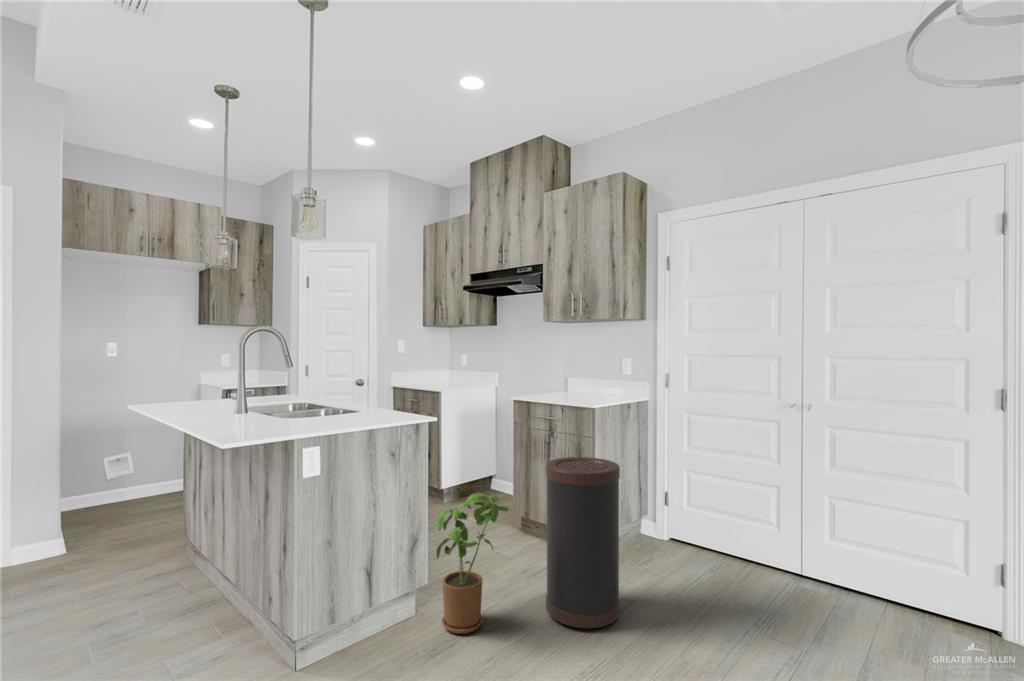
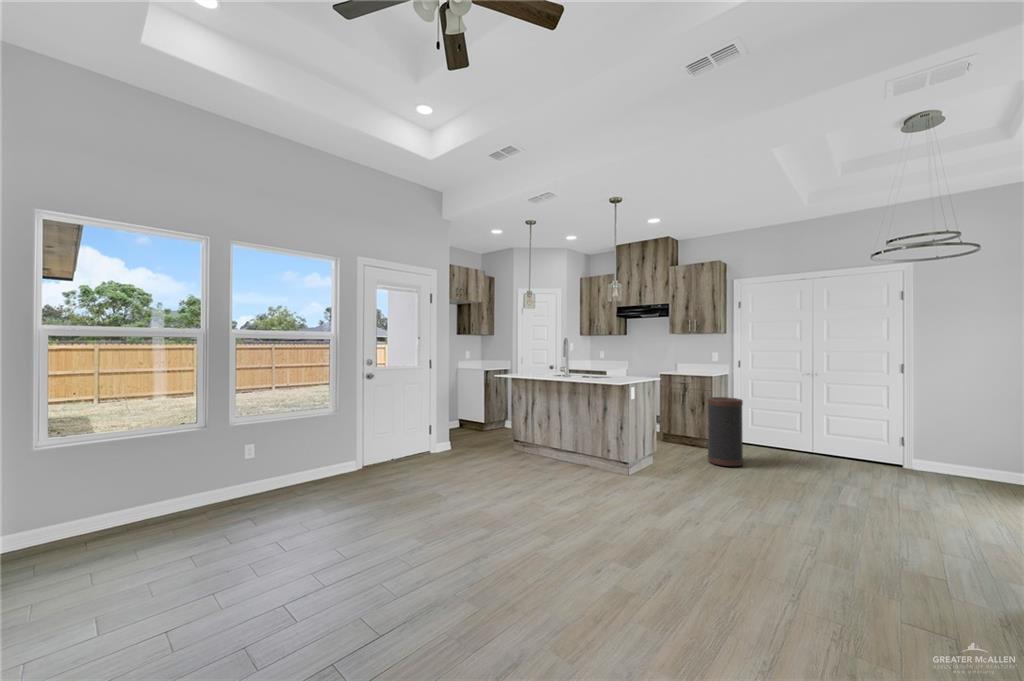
house plant: present [437,493,511,634] -> none [664,411,699,469]

